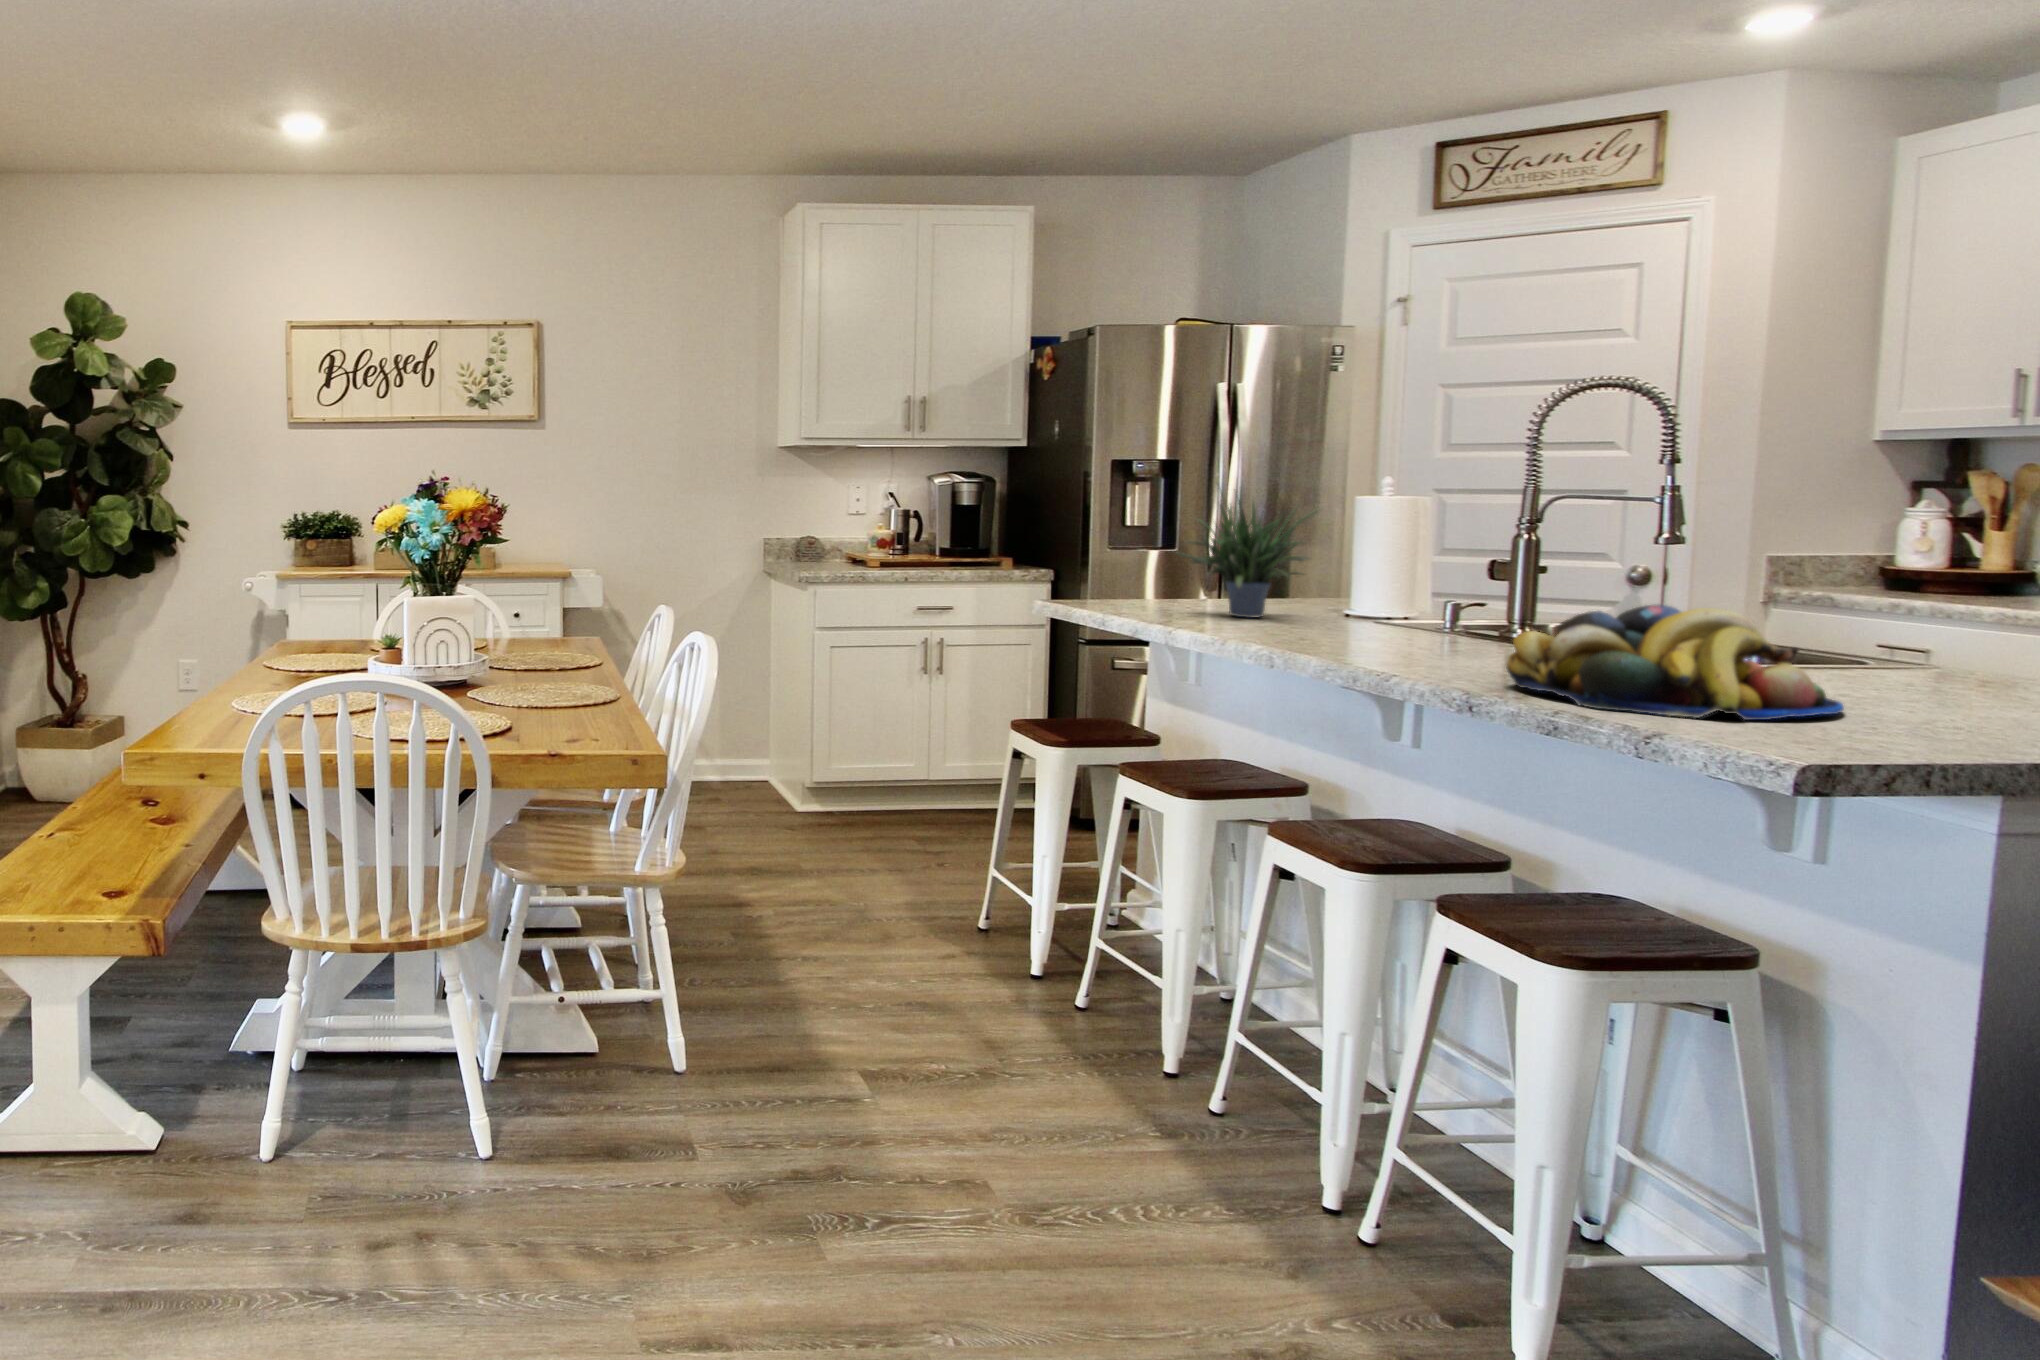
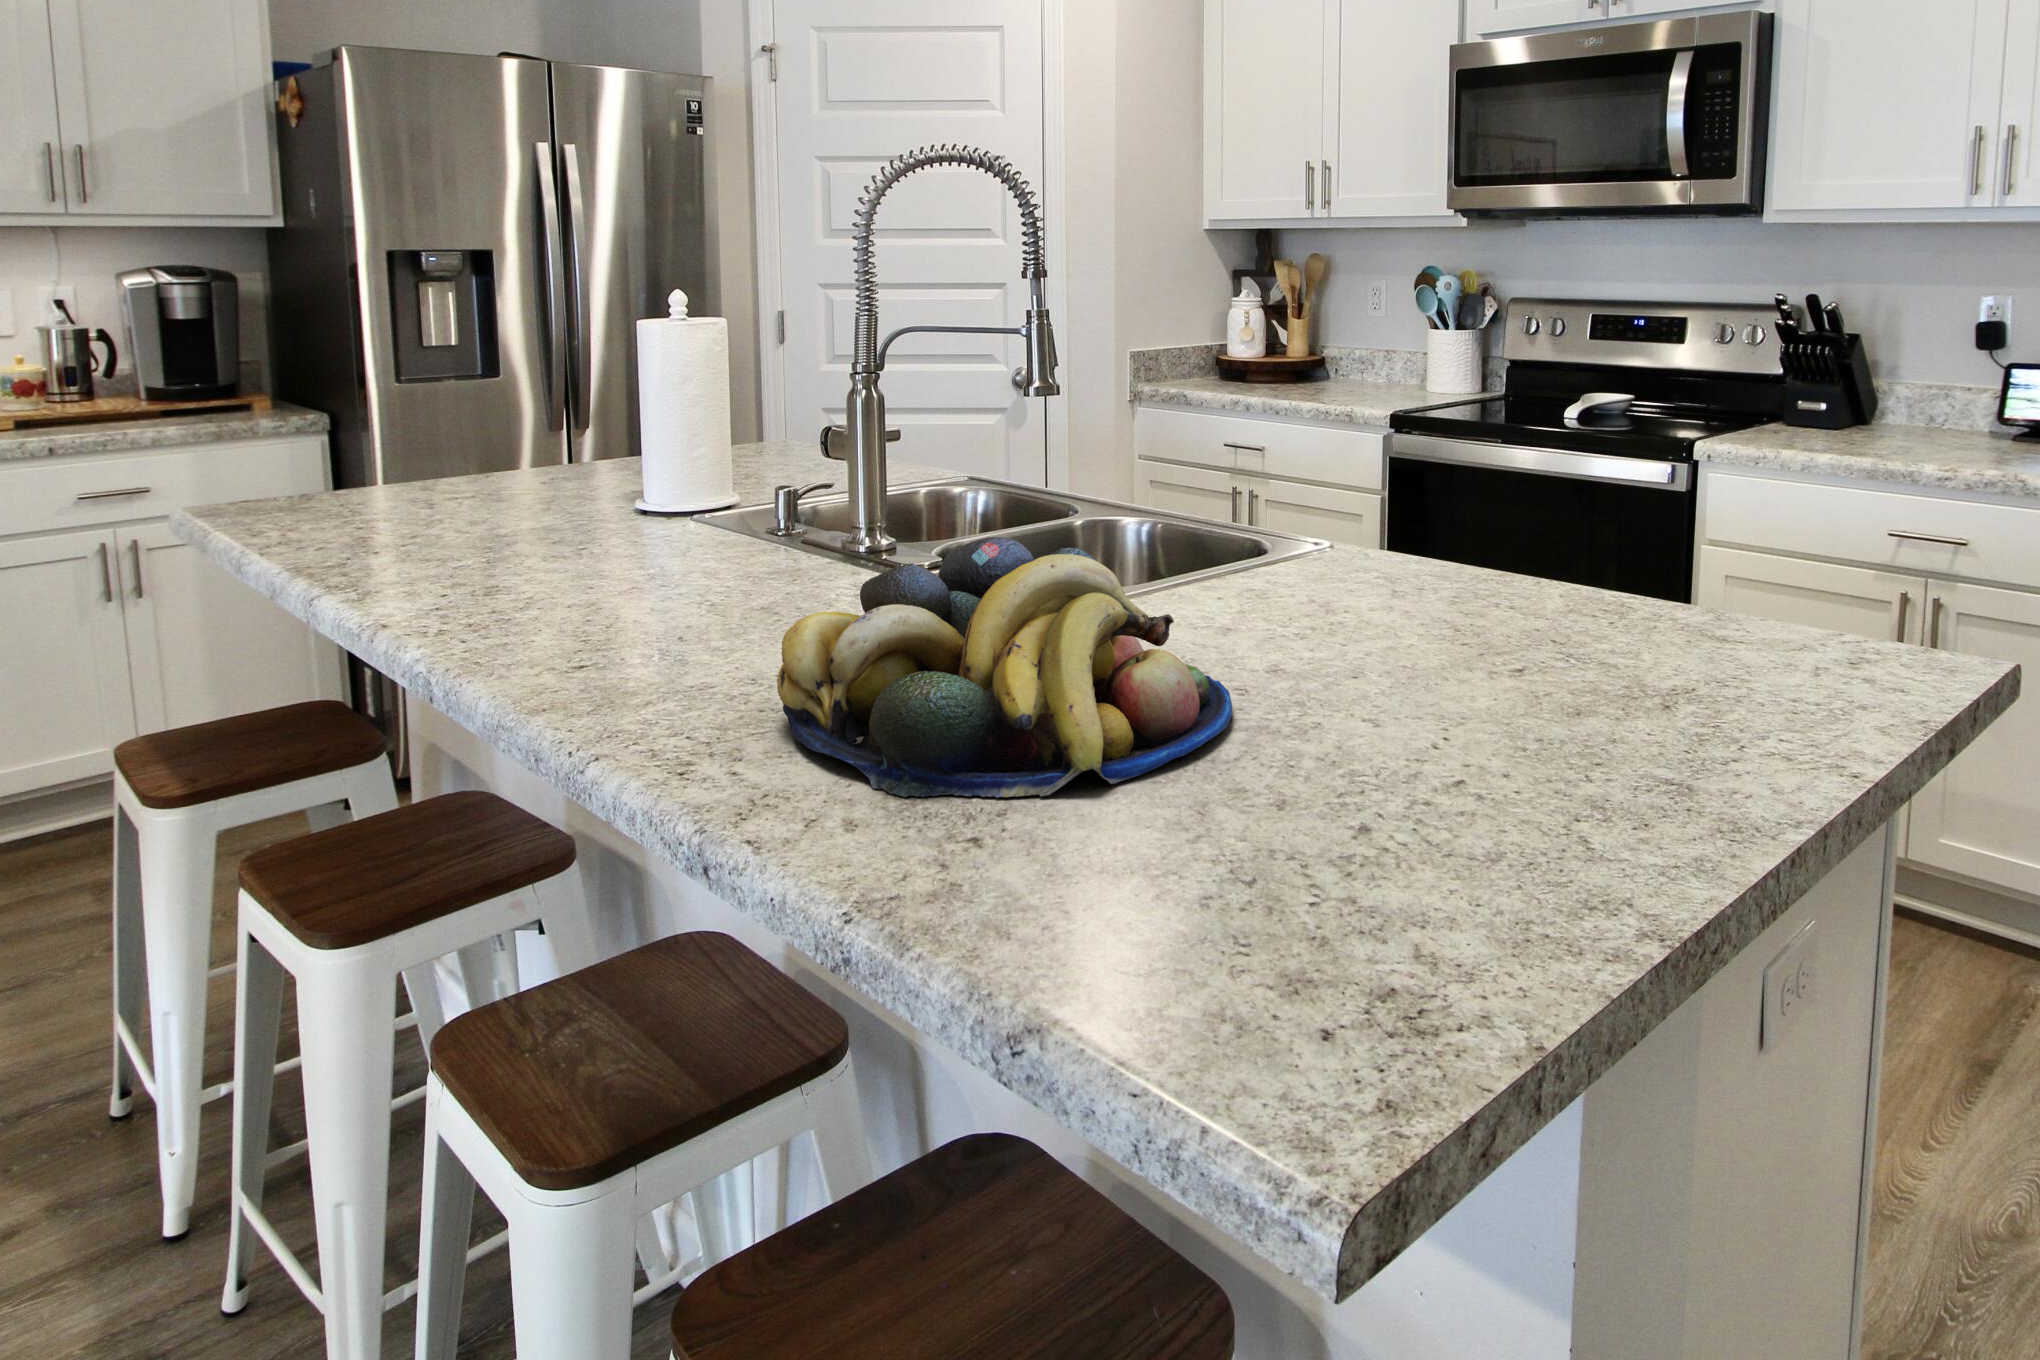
potted plant: present [1176,483,1317,618] -> none [365,285,592,534]

